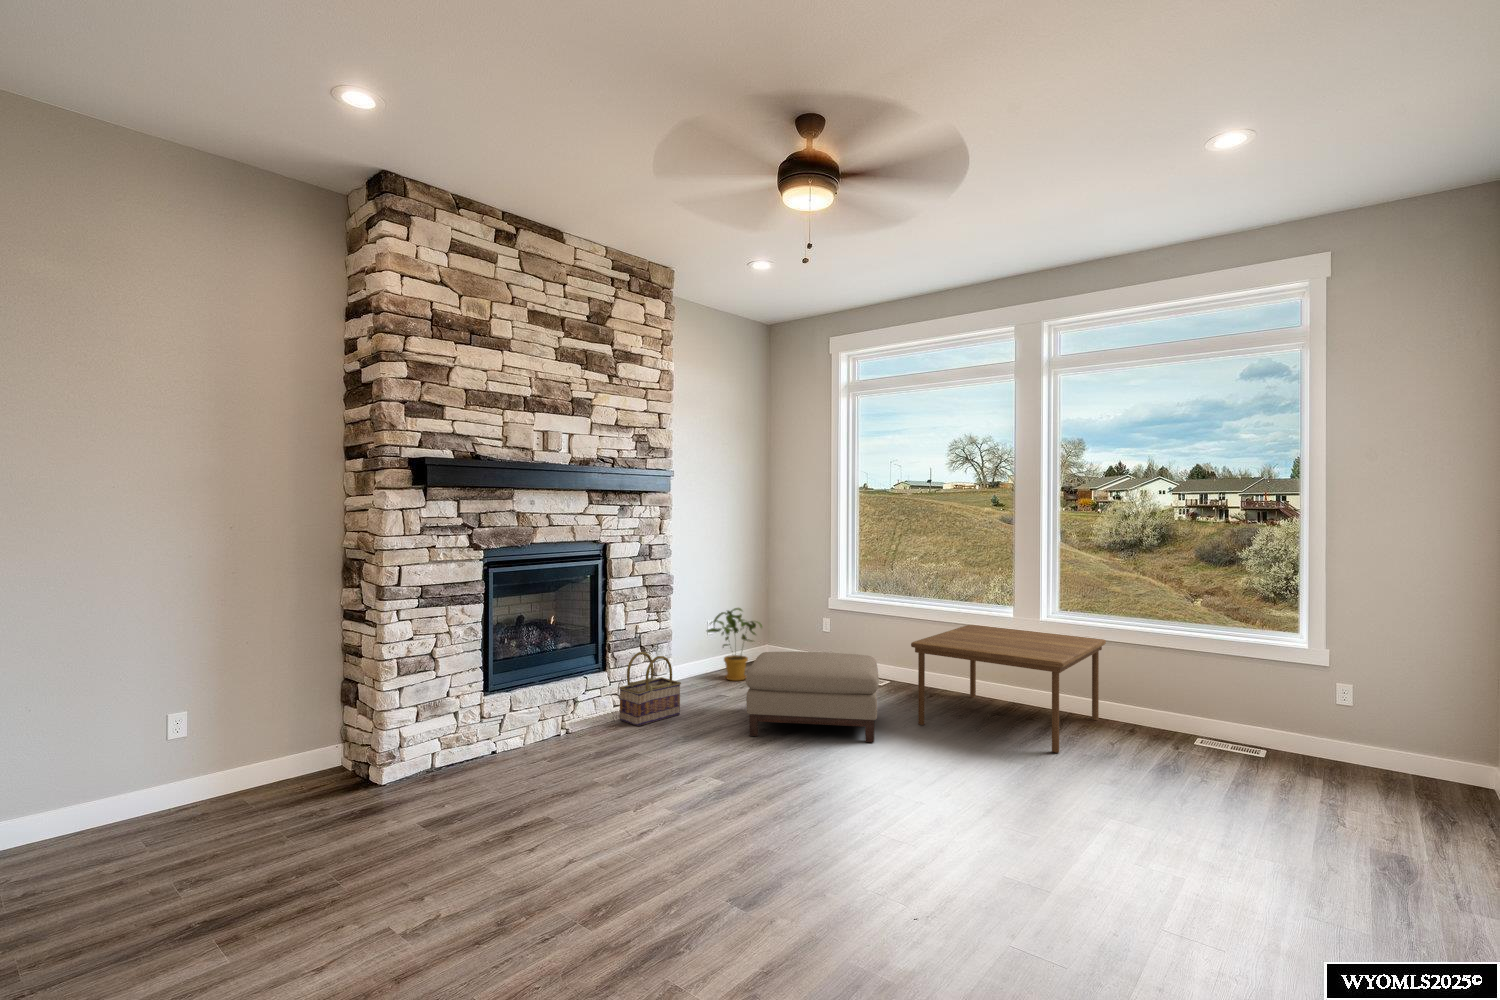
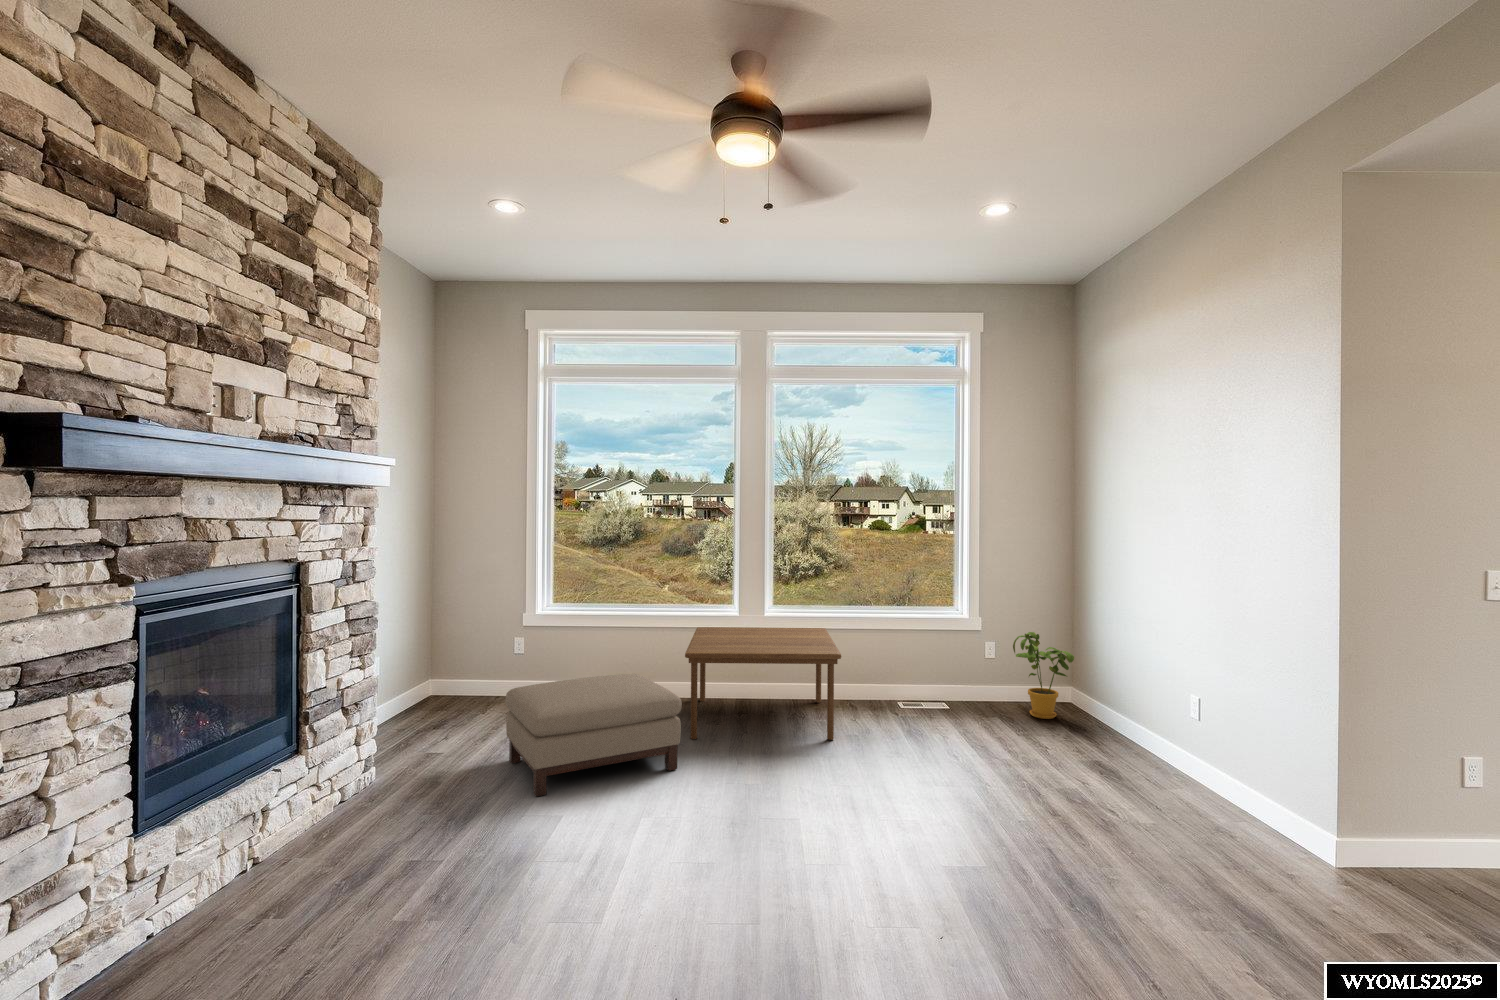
house plant: present [707,608,762,681] -> present [1013,632,1074,719]
basket: present [619,652,681,726] -> none [324,715,411,823]

